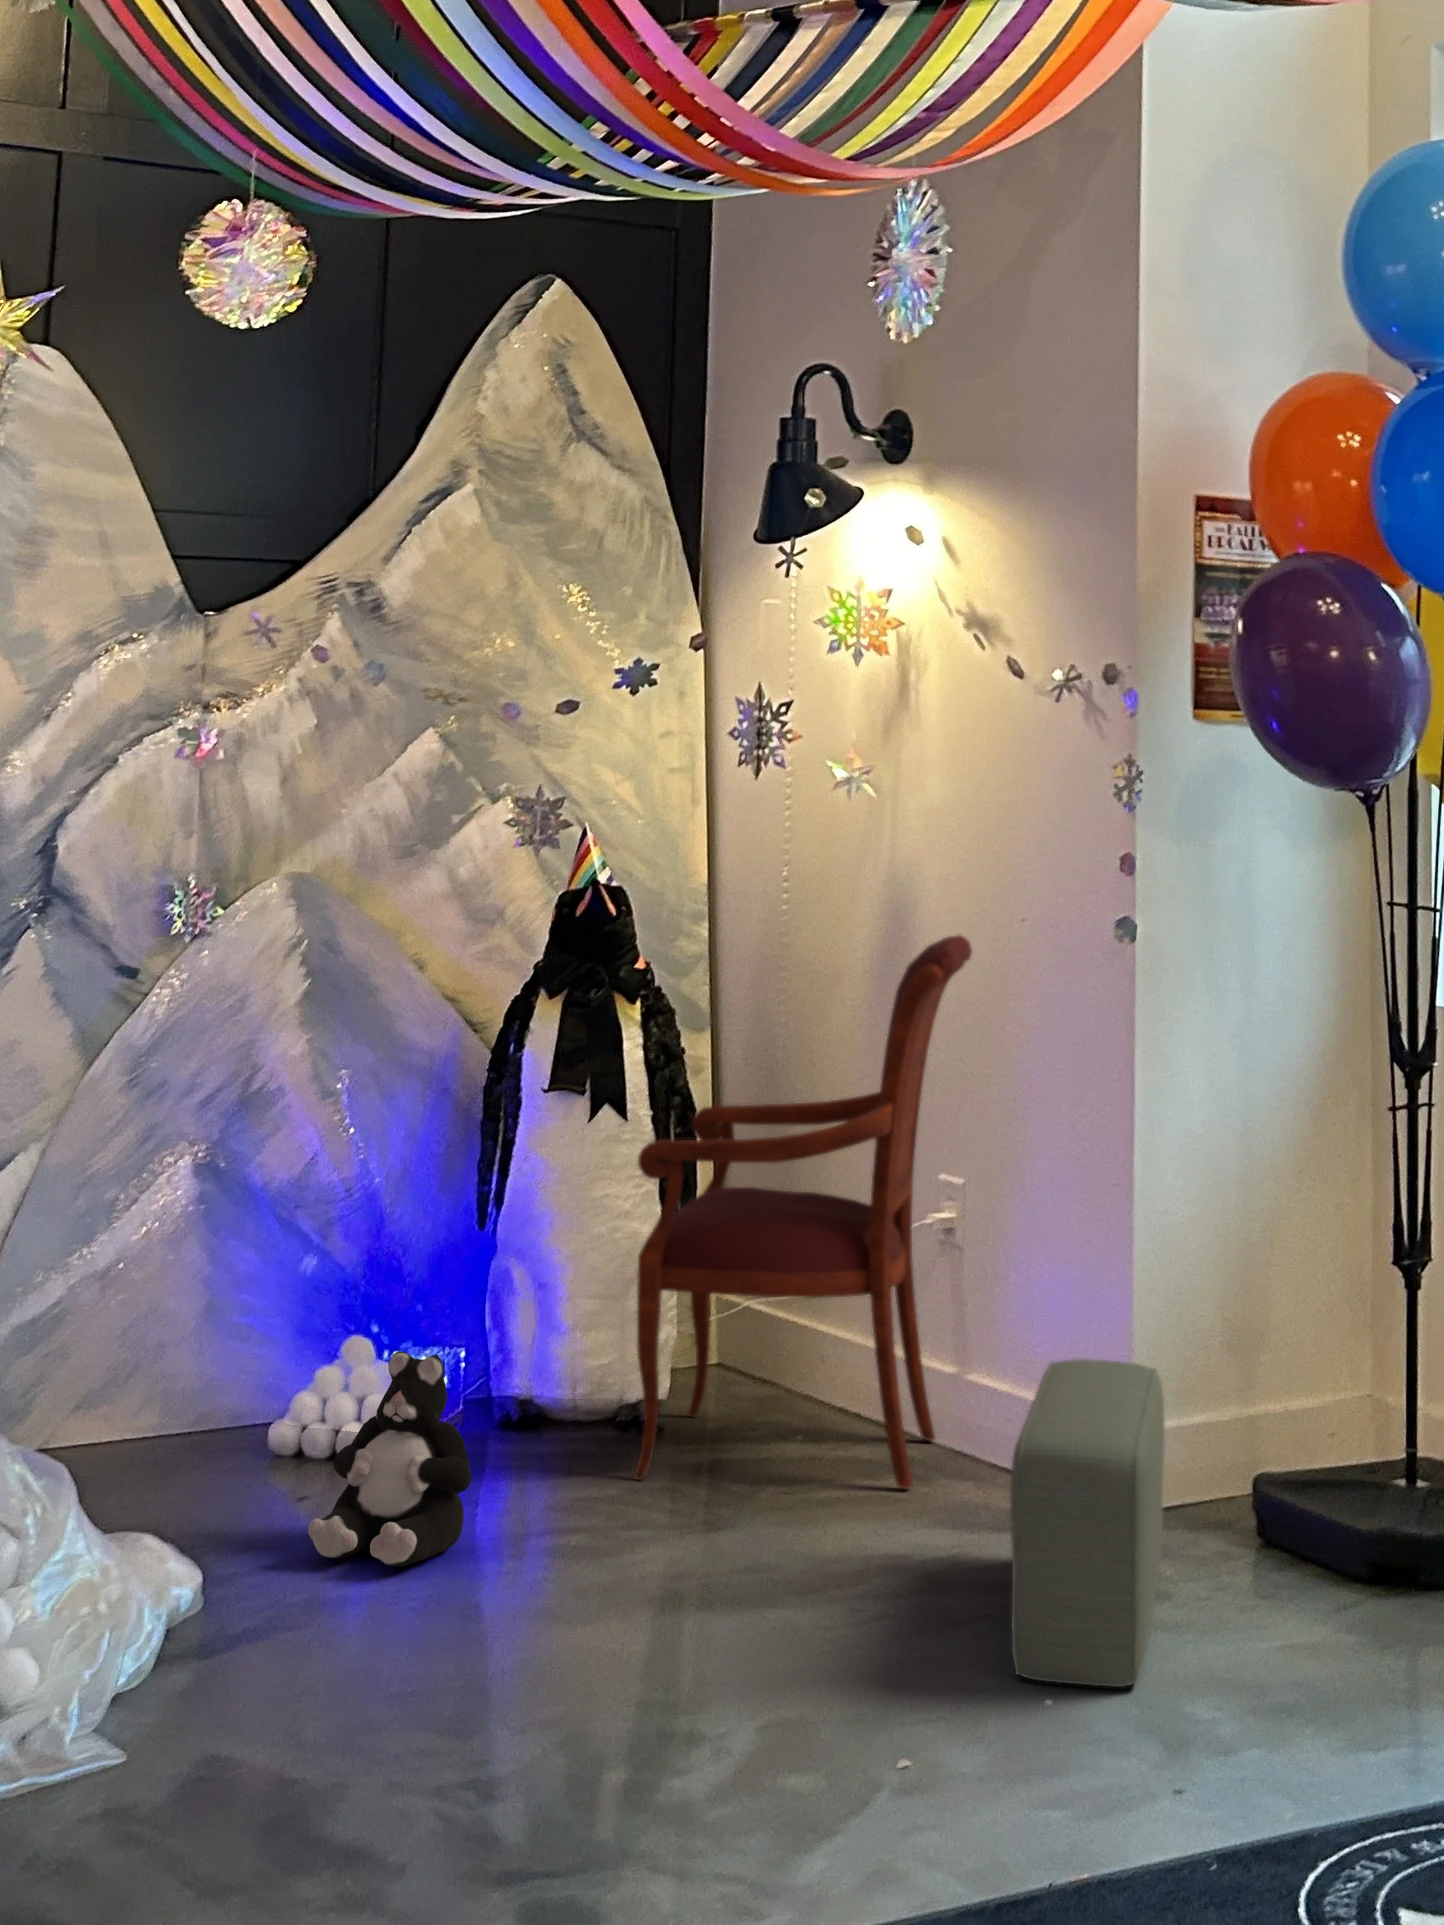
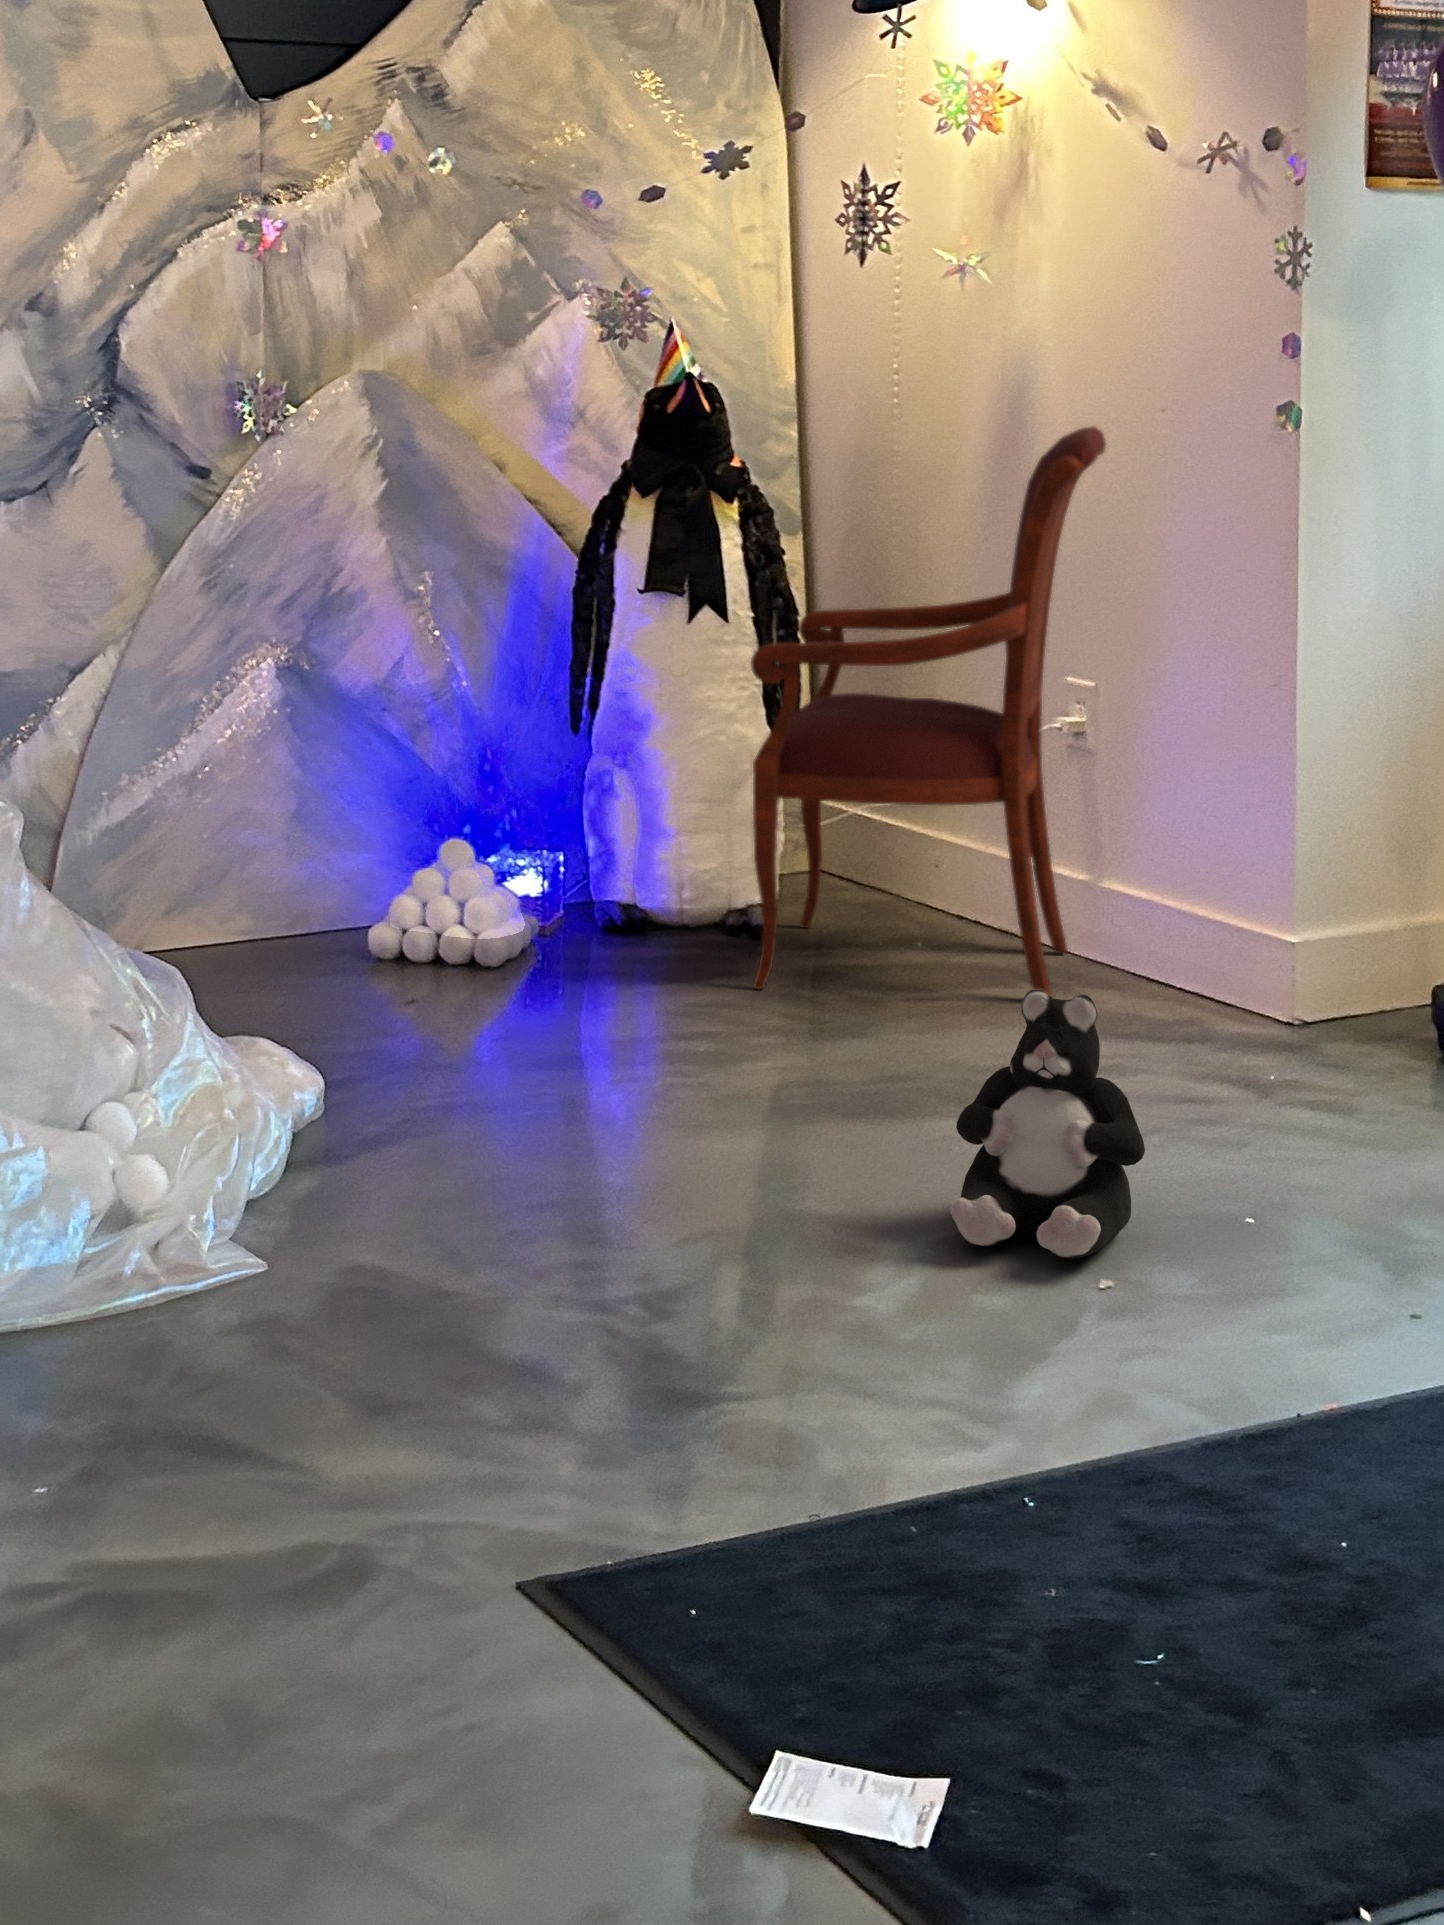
plush toy: present [308,1351,471,1566] -> present [950,990,1145,1259]
pouf: present [1010,1359,1165,1687] -> none [1191,869,1342,1205]

